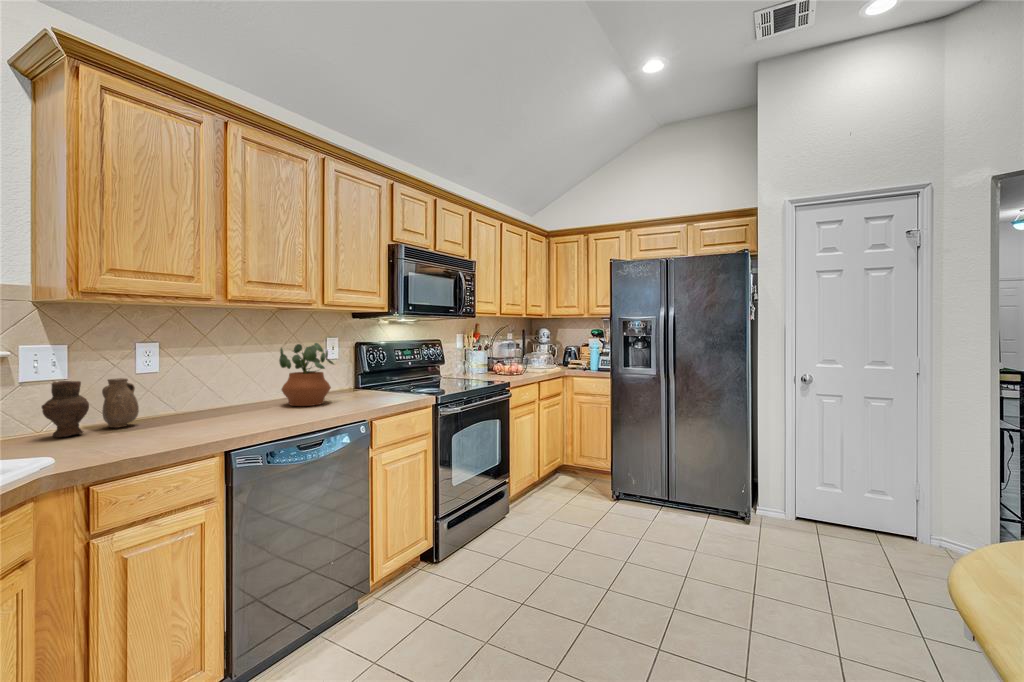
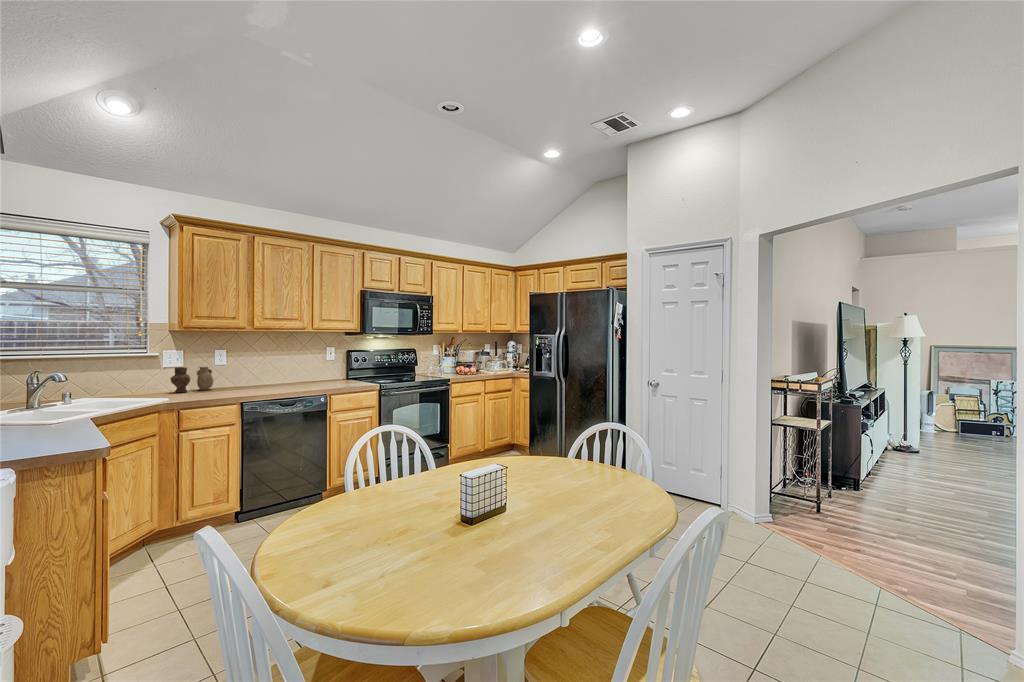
potted plant: present [279,343,334,406] -> none [288,350,320,385]

